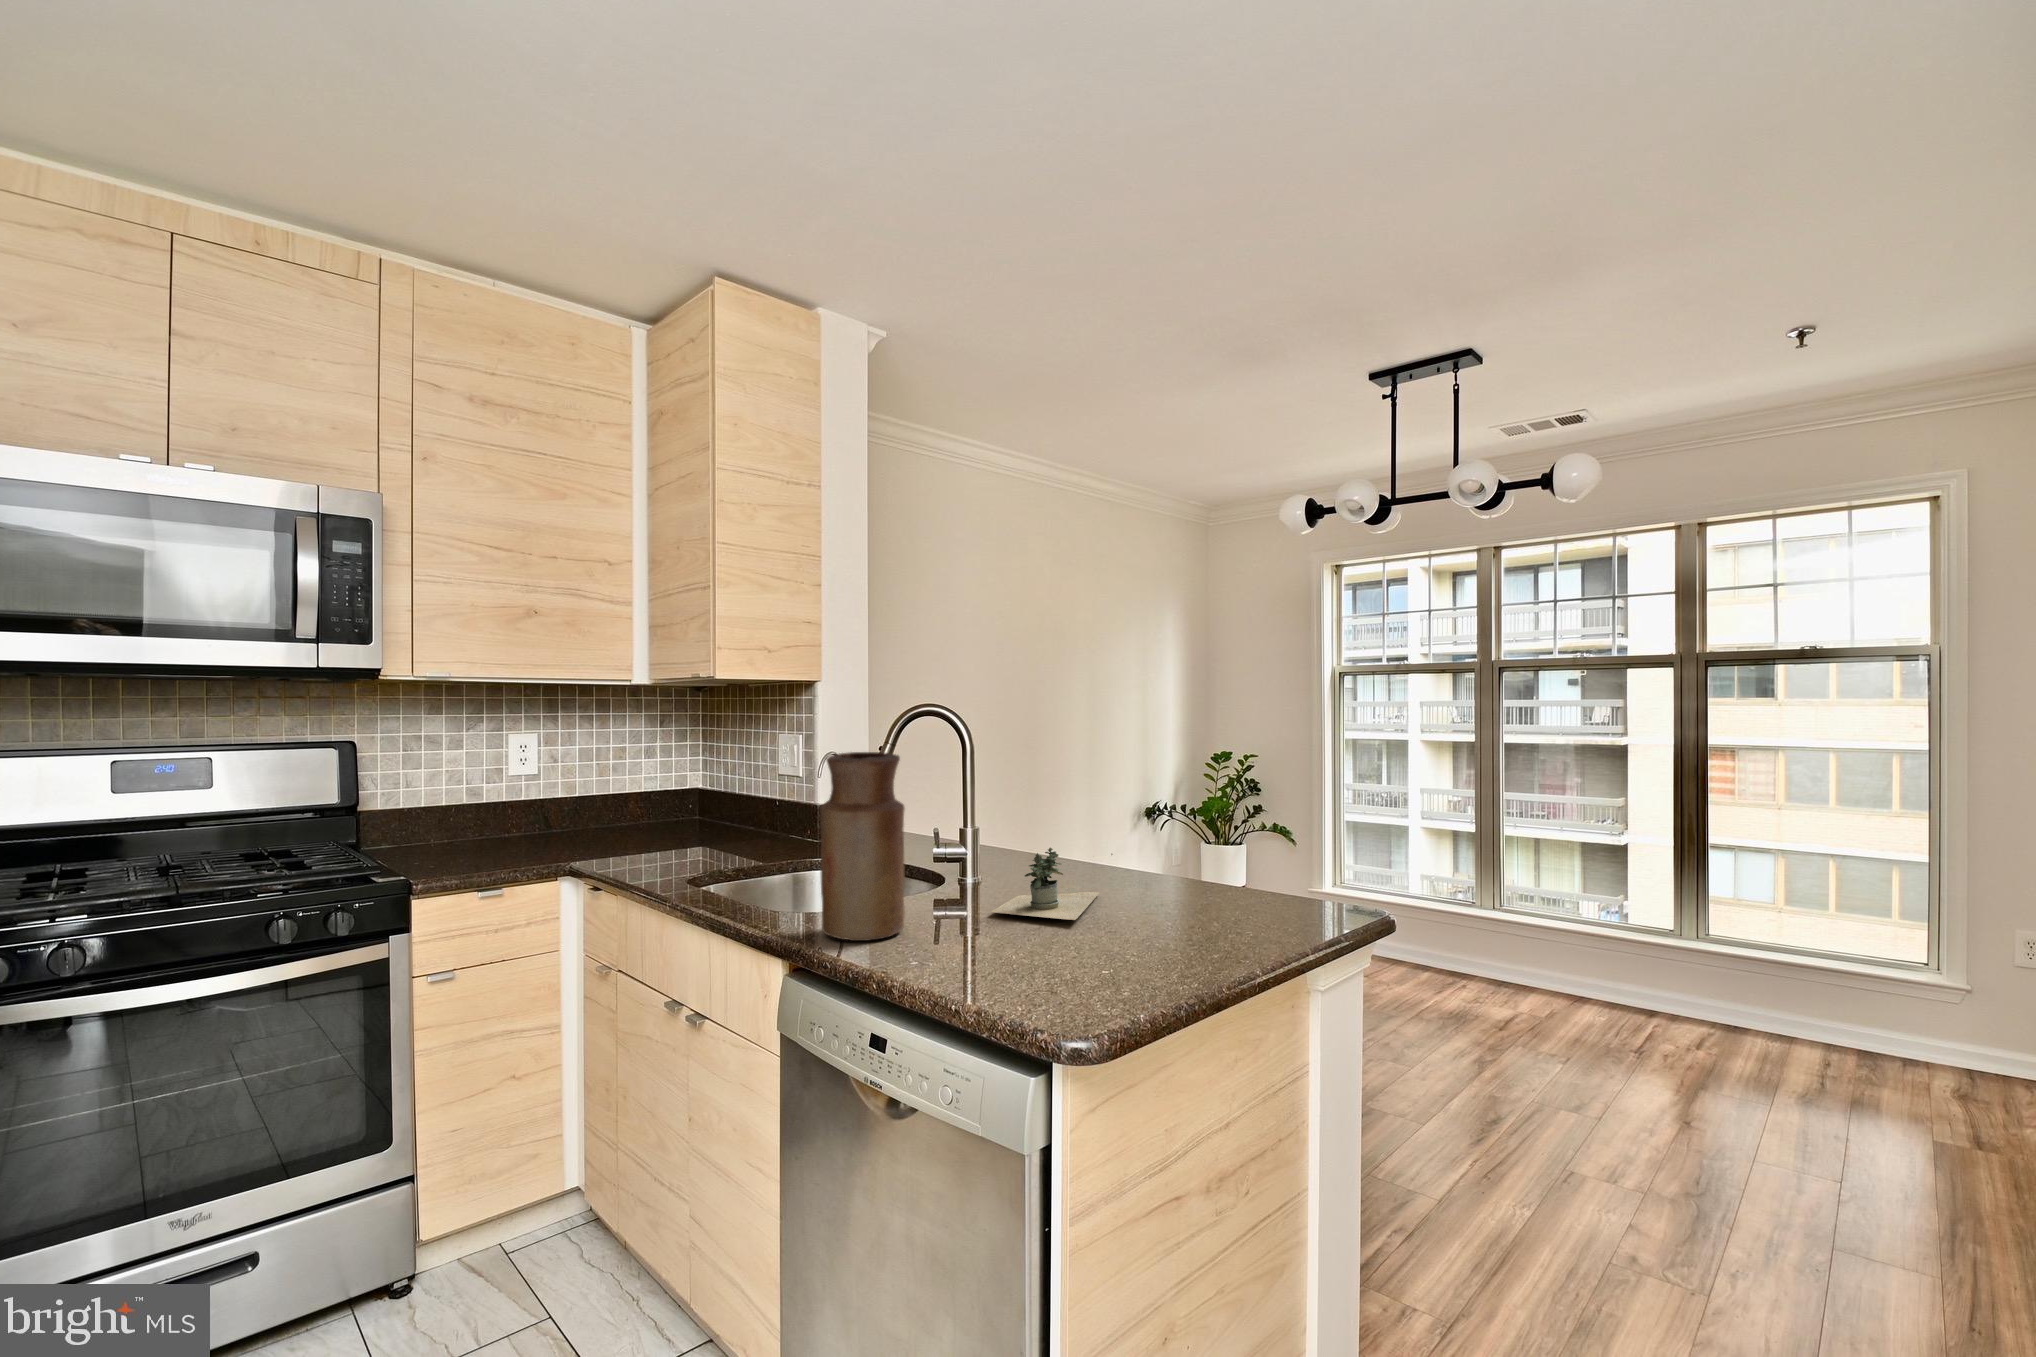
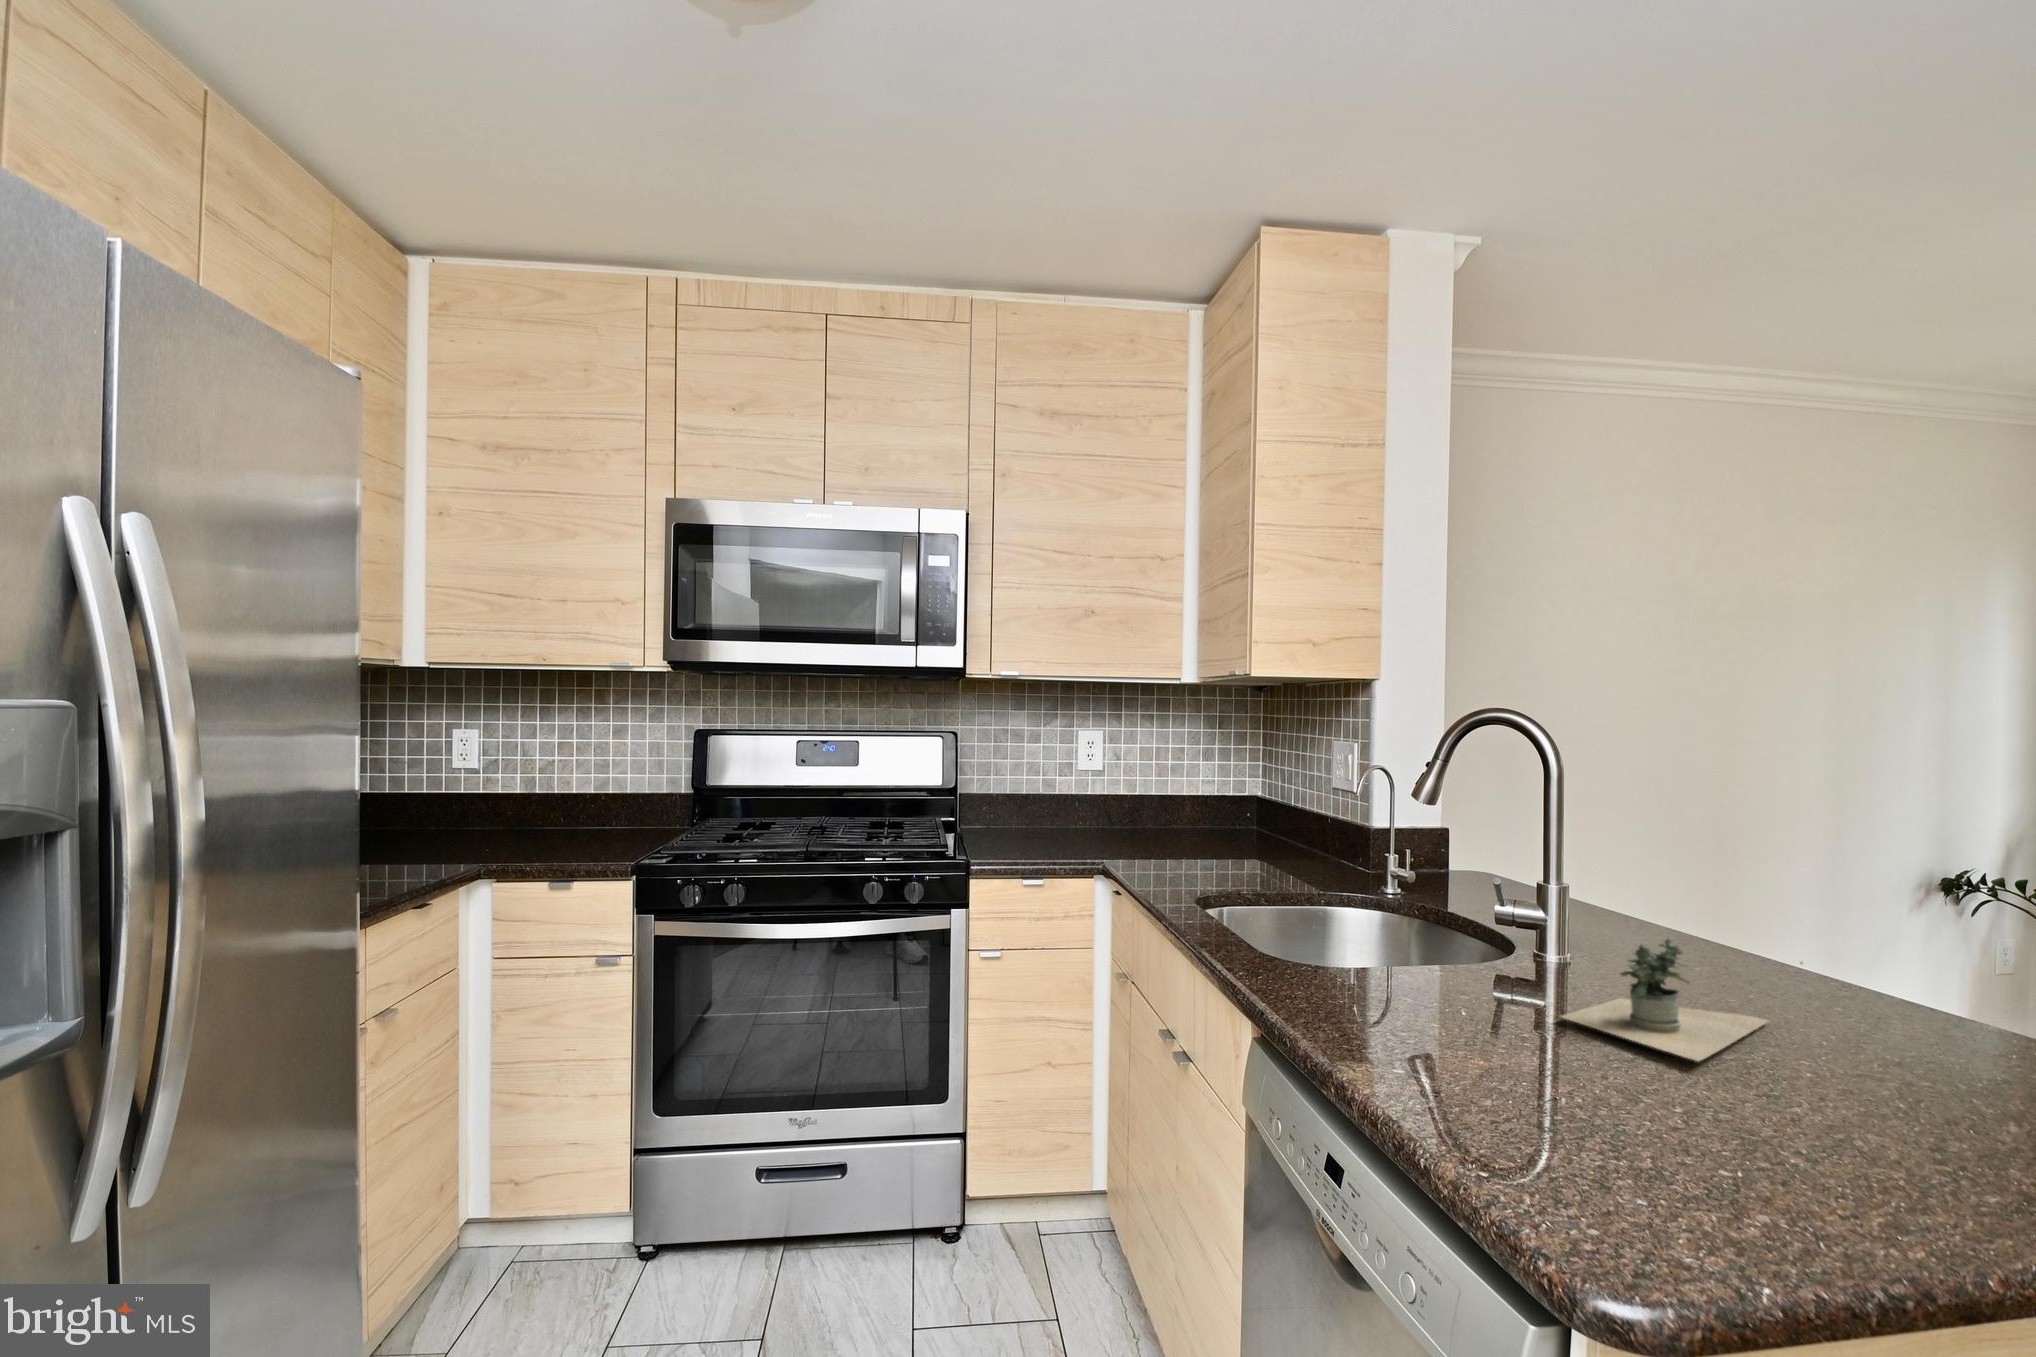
vase: present [821,752,905,941] -> none [1306,774,1419,1023]

